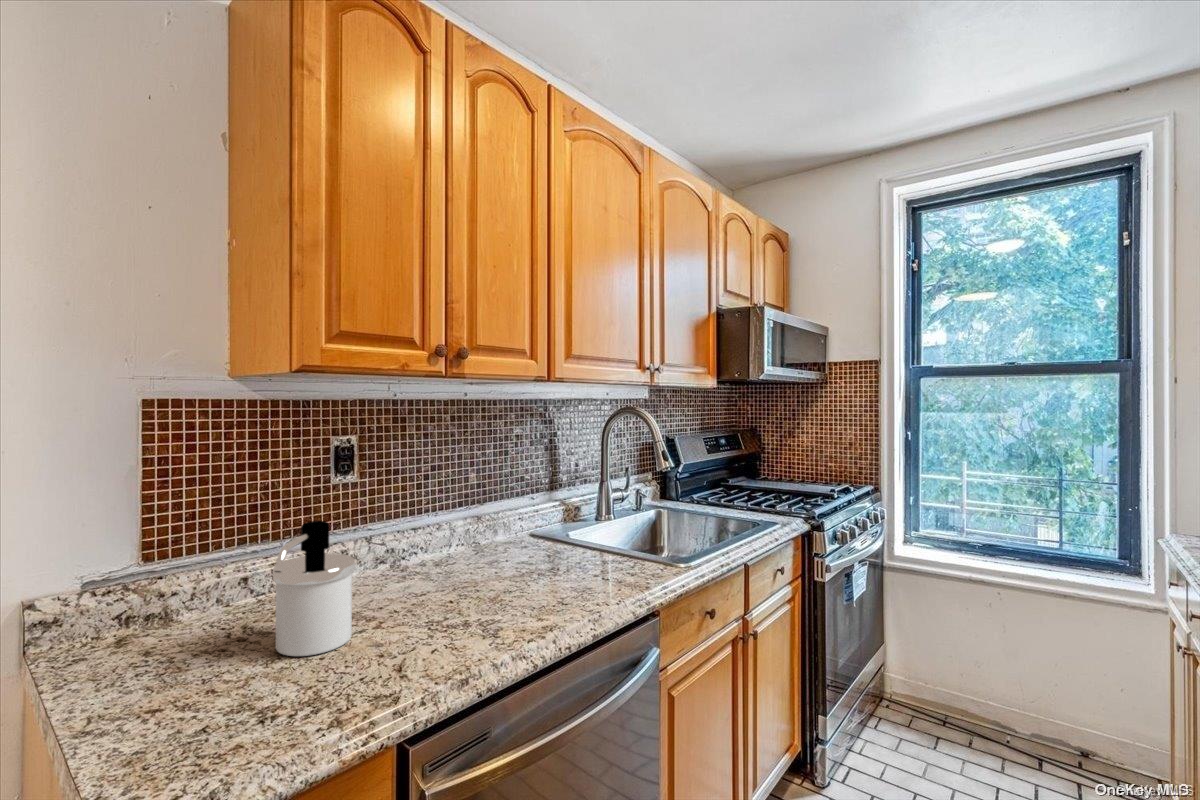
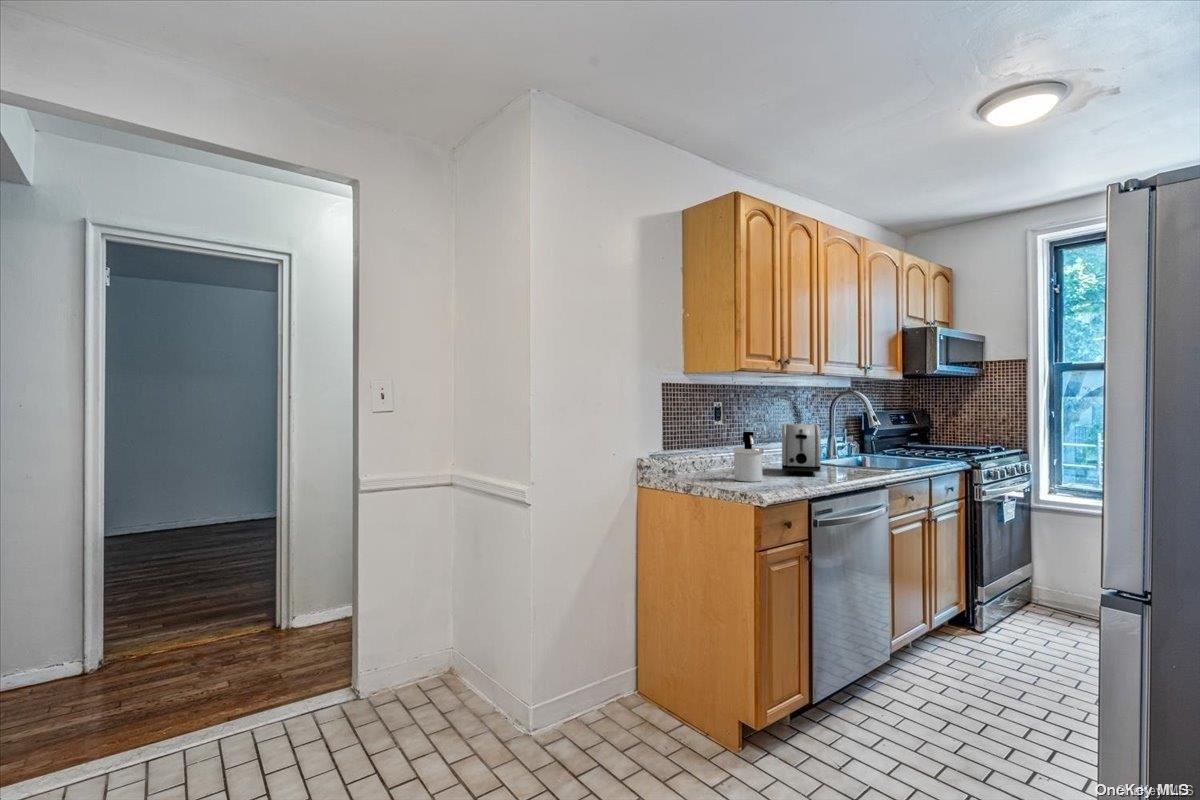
toaster: none [438,478,540,601] -> present [782,423,821,476]

